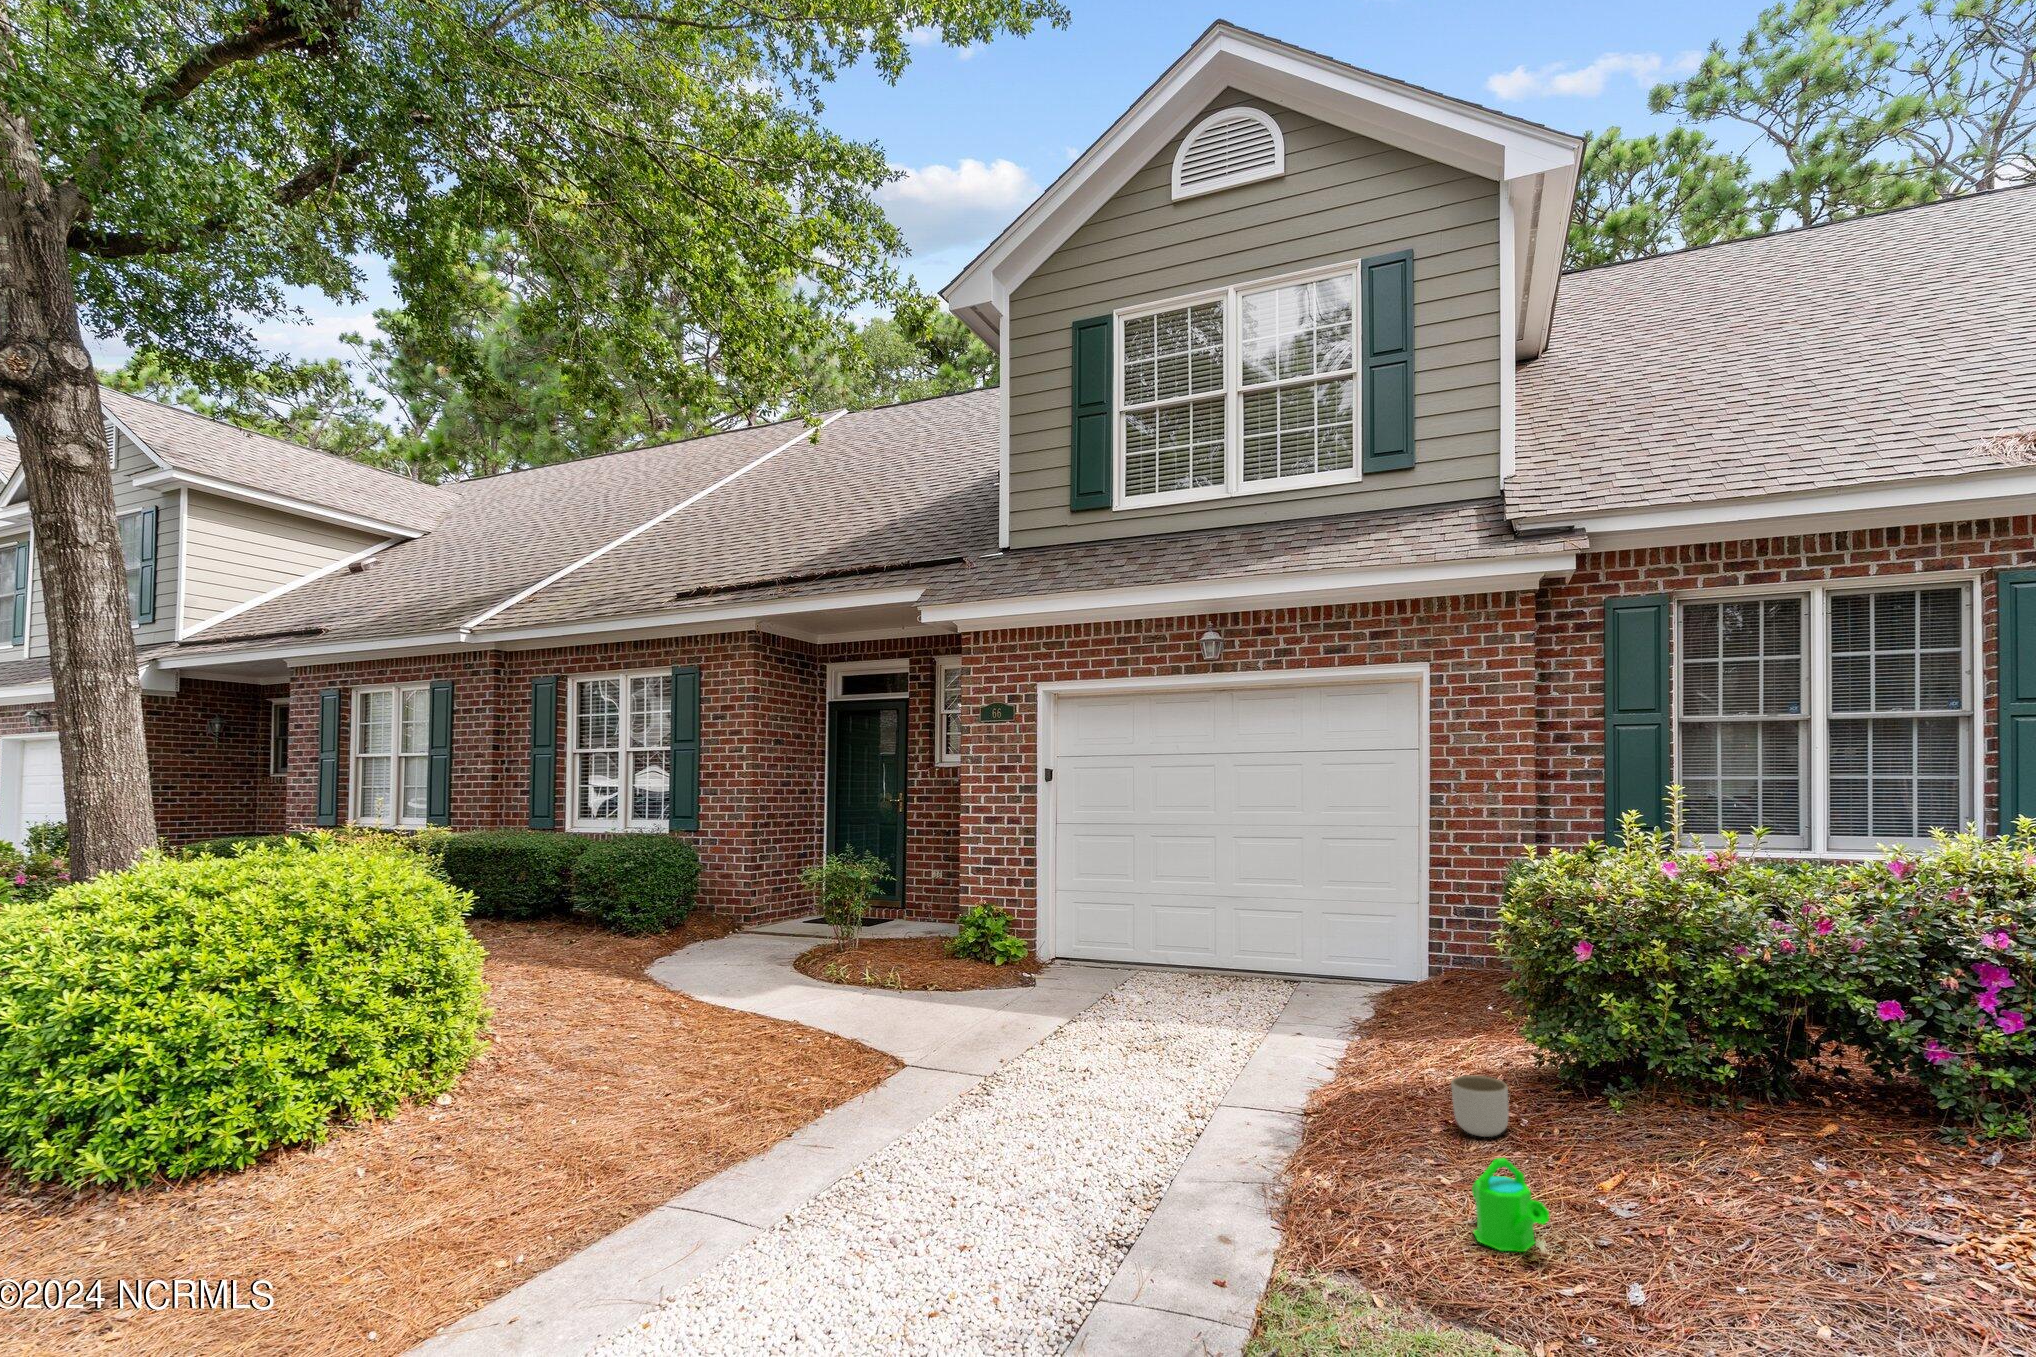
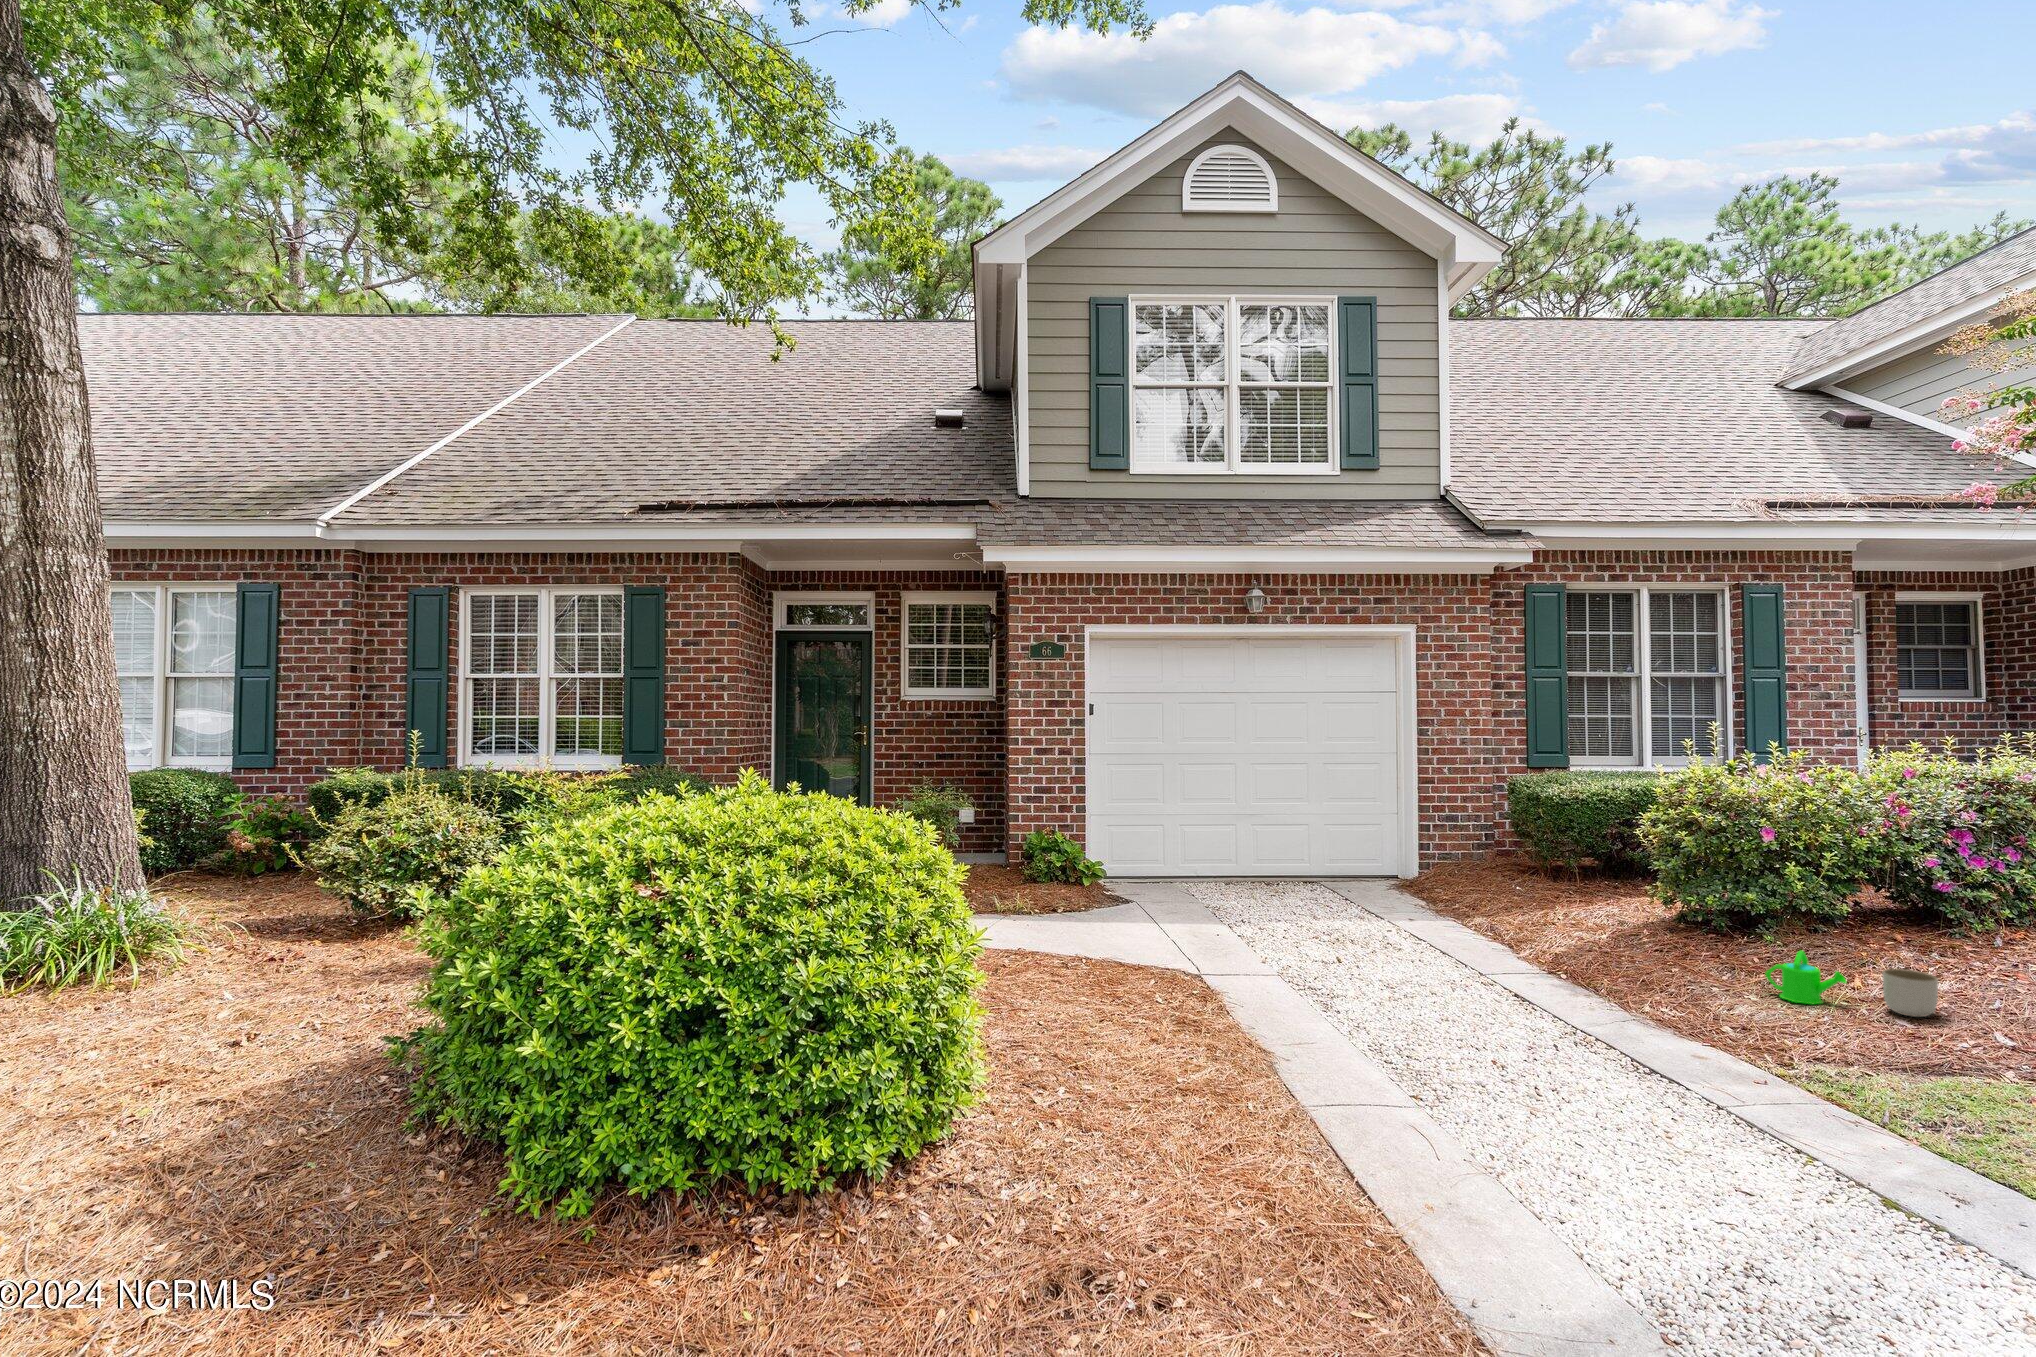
planter: present [1451,1075,1509,1137] -> present [1882,969,1938,1017]

